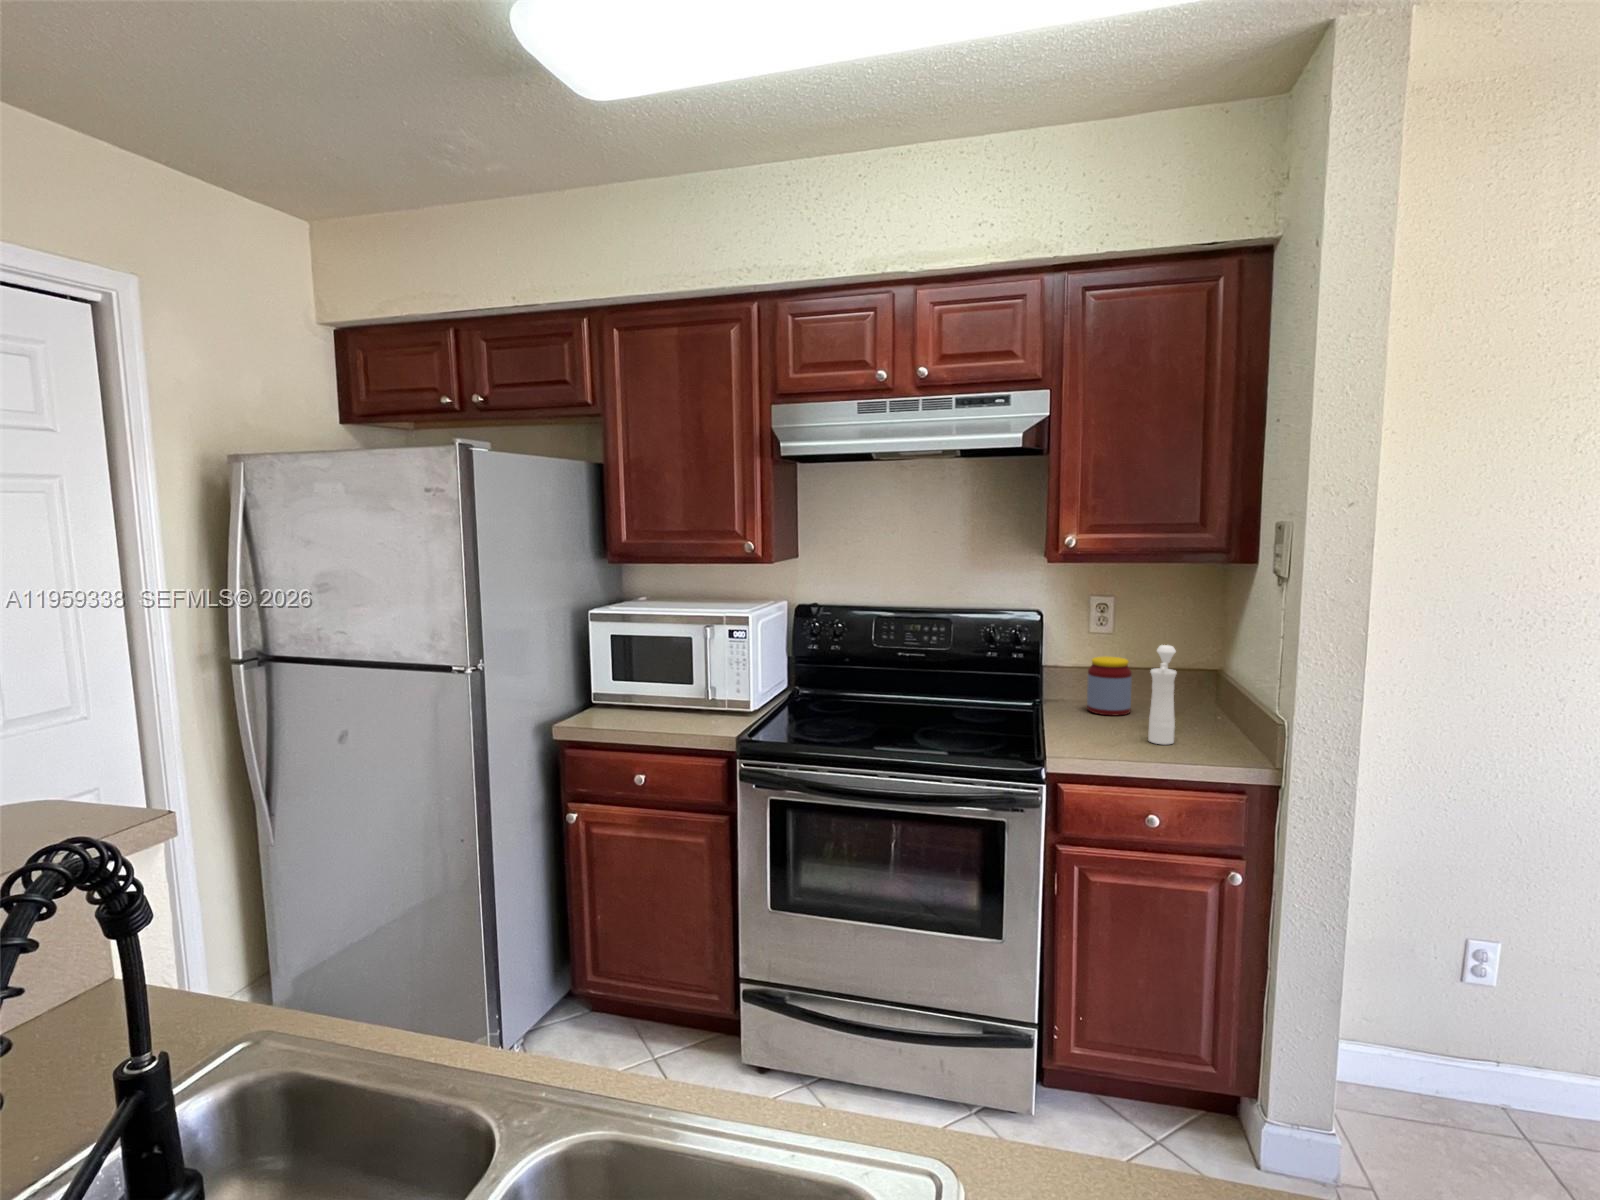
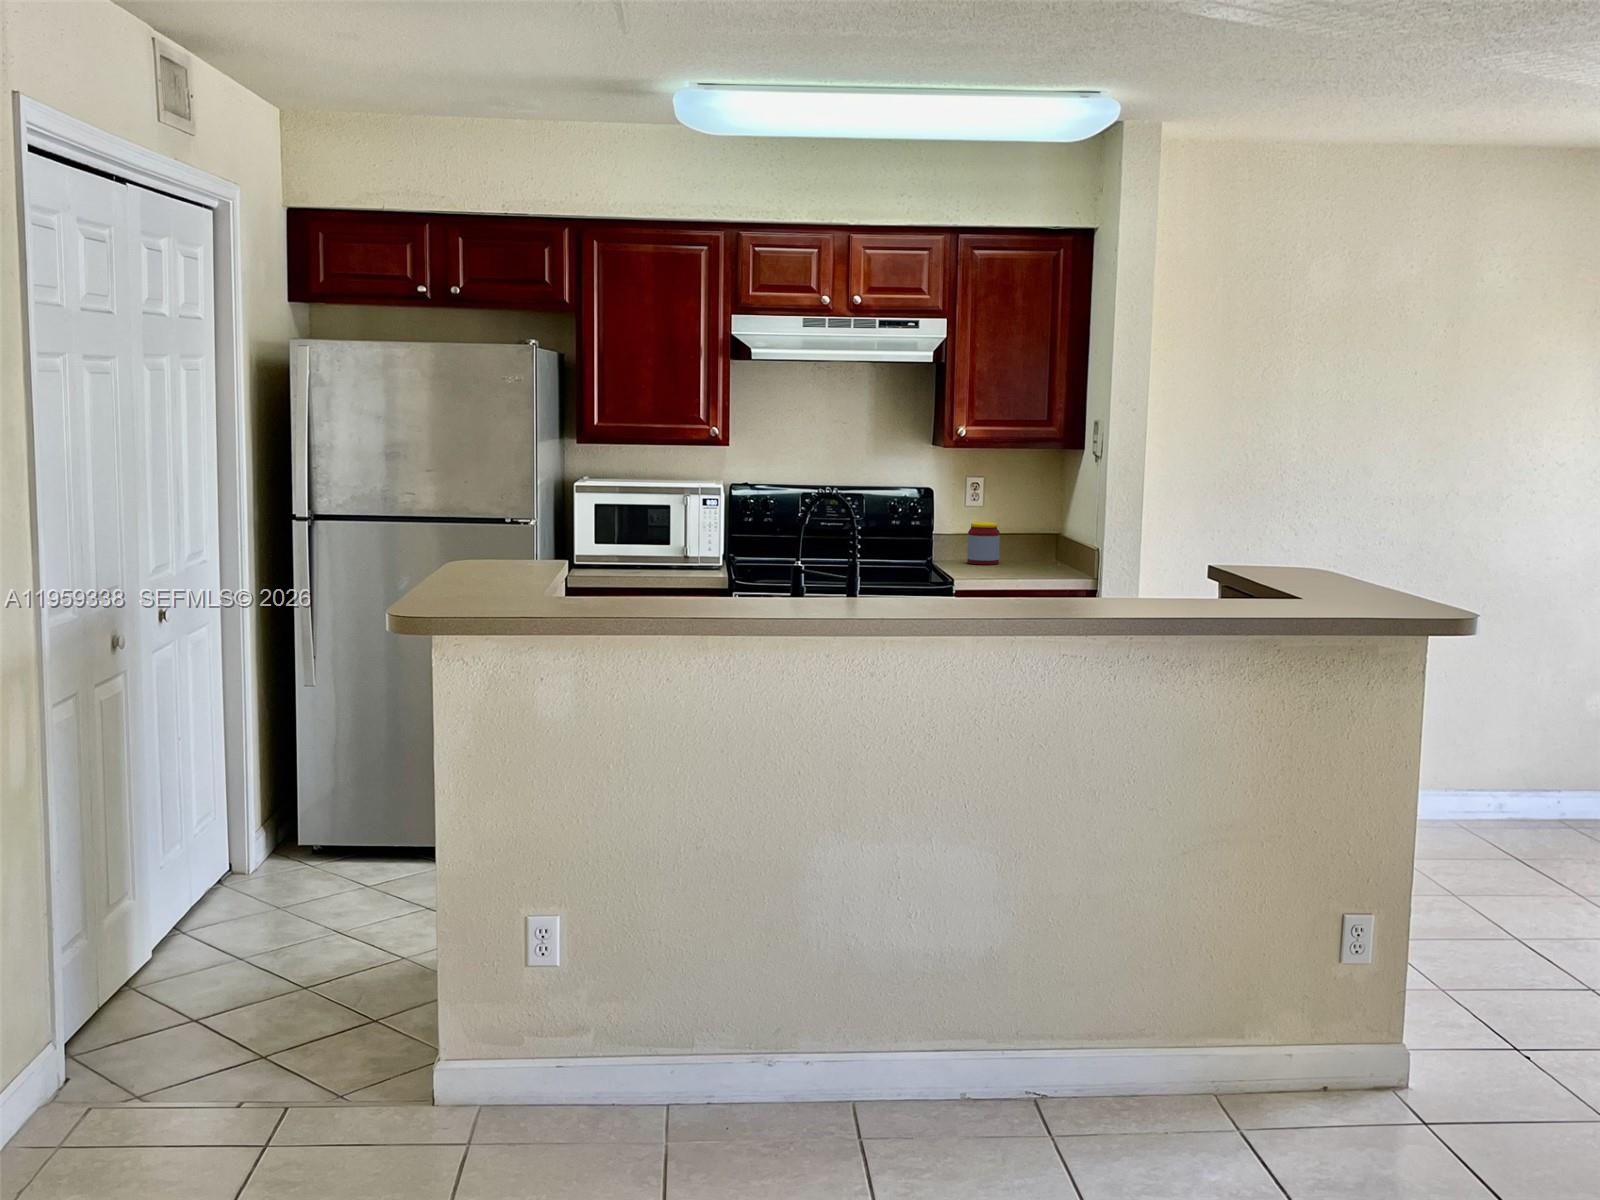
pepper mill: present [1148,645,1177,745] -> none [1015,507,1034,573]

